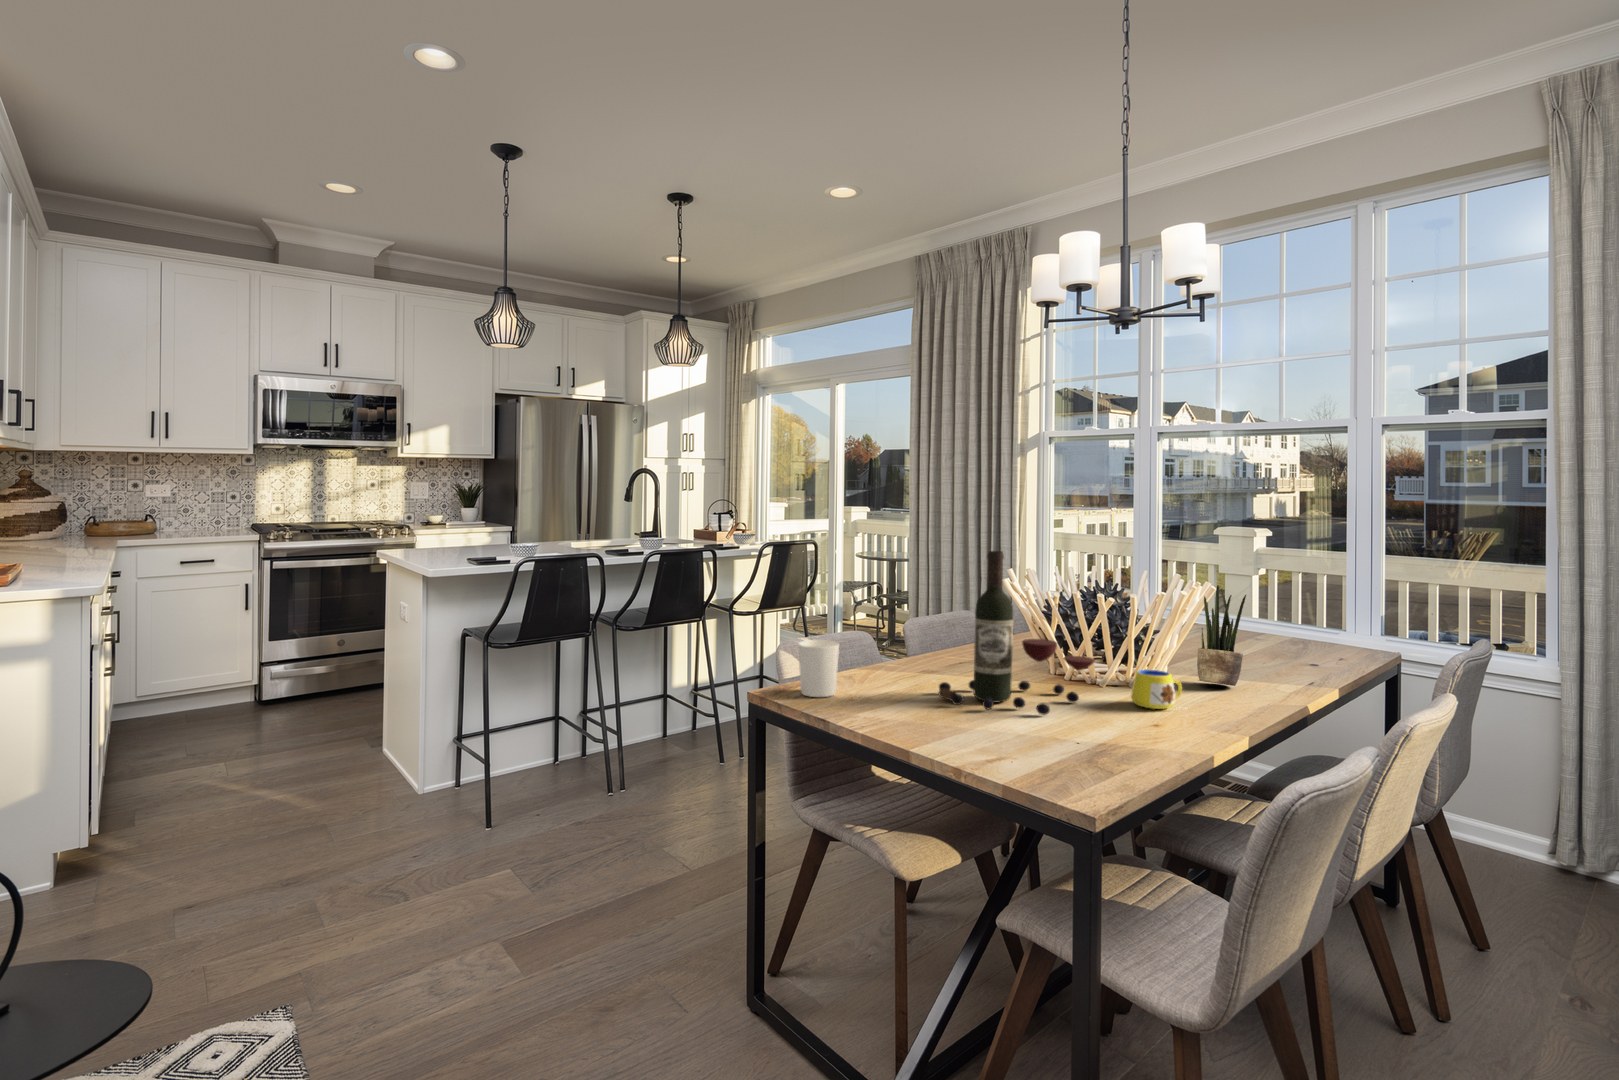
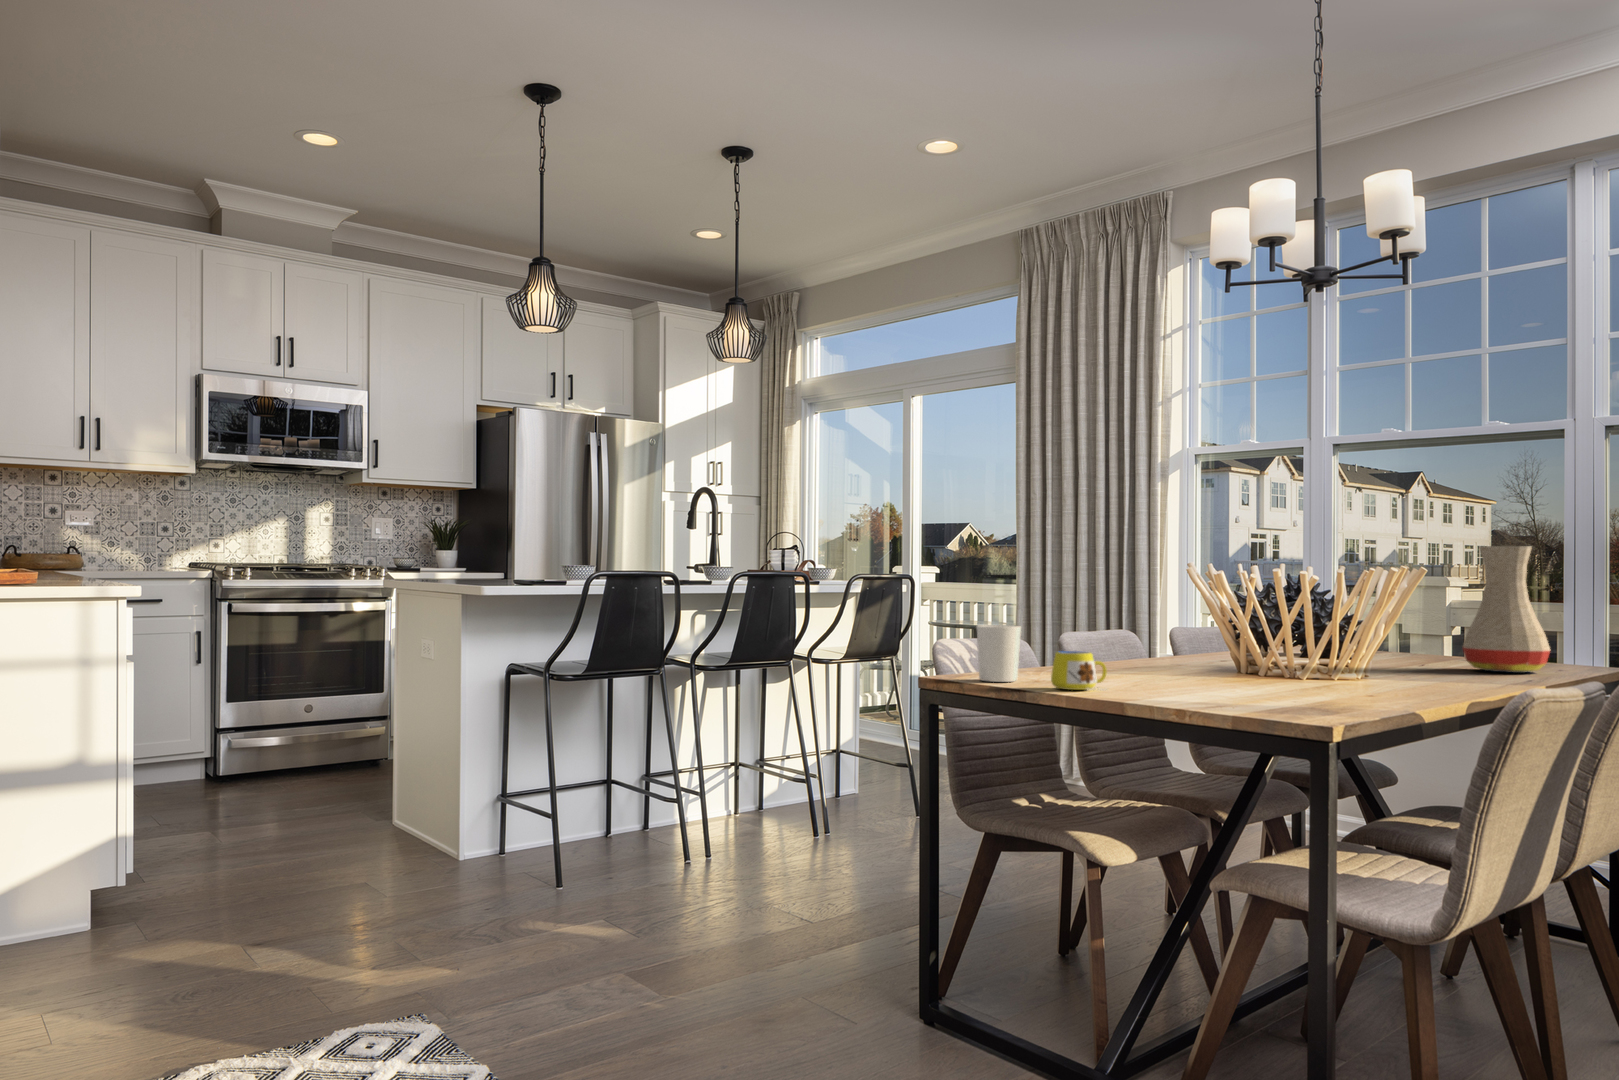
wine bottle: present [939,551,1095,715] -> none [1129,523,1307,690]
vase: none [1251,557,1331,674] -> present [1462,546,1550,673]
potted plant: present [1197,585,1246,686] -> none [1406,567,1456,677]
mug: present [1131,670,1186,710] -> present [1051,651,1108,690]

